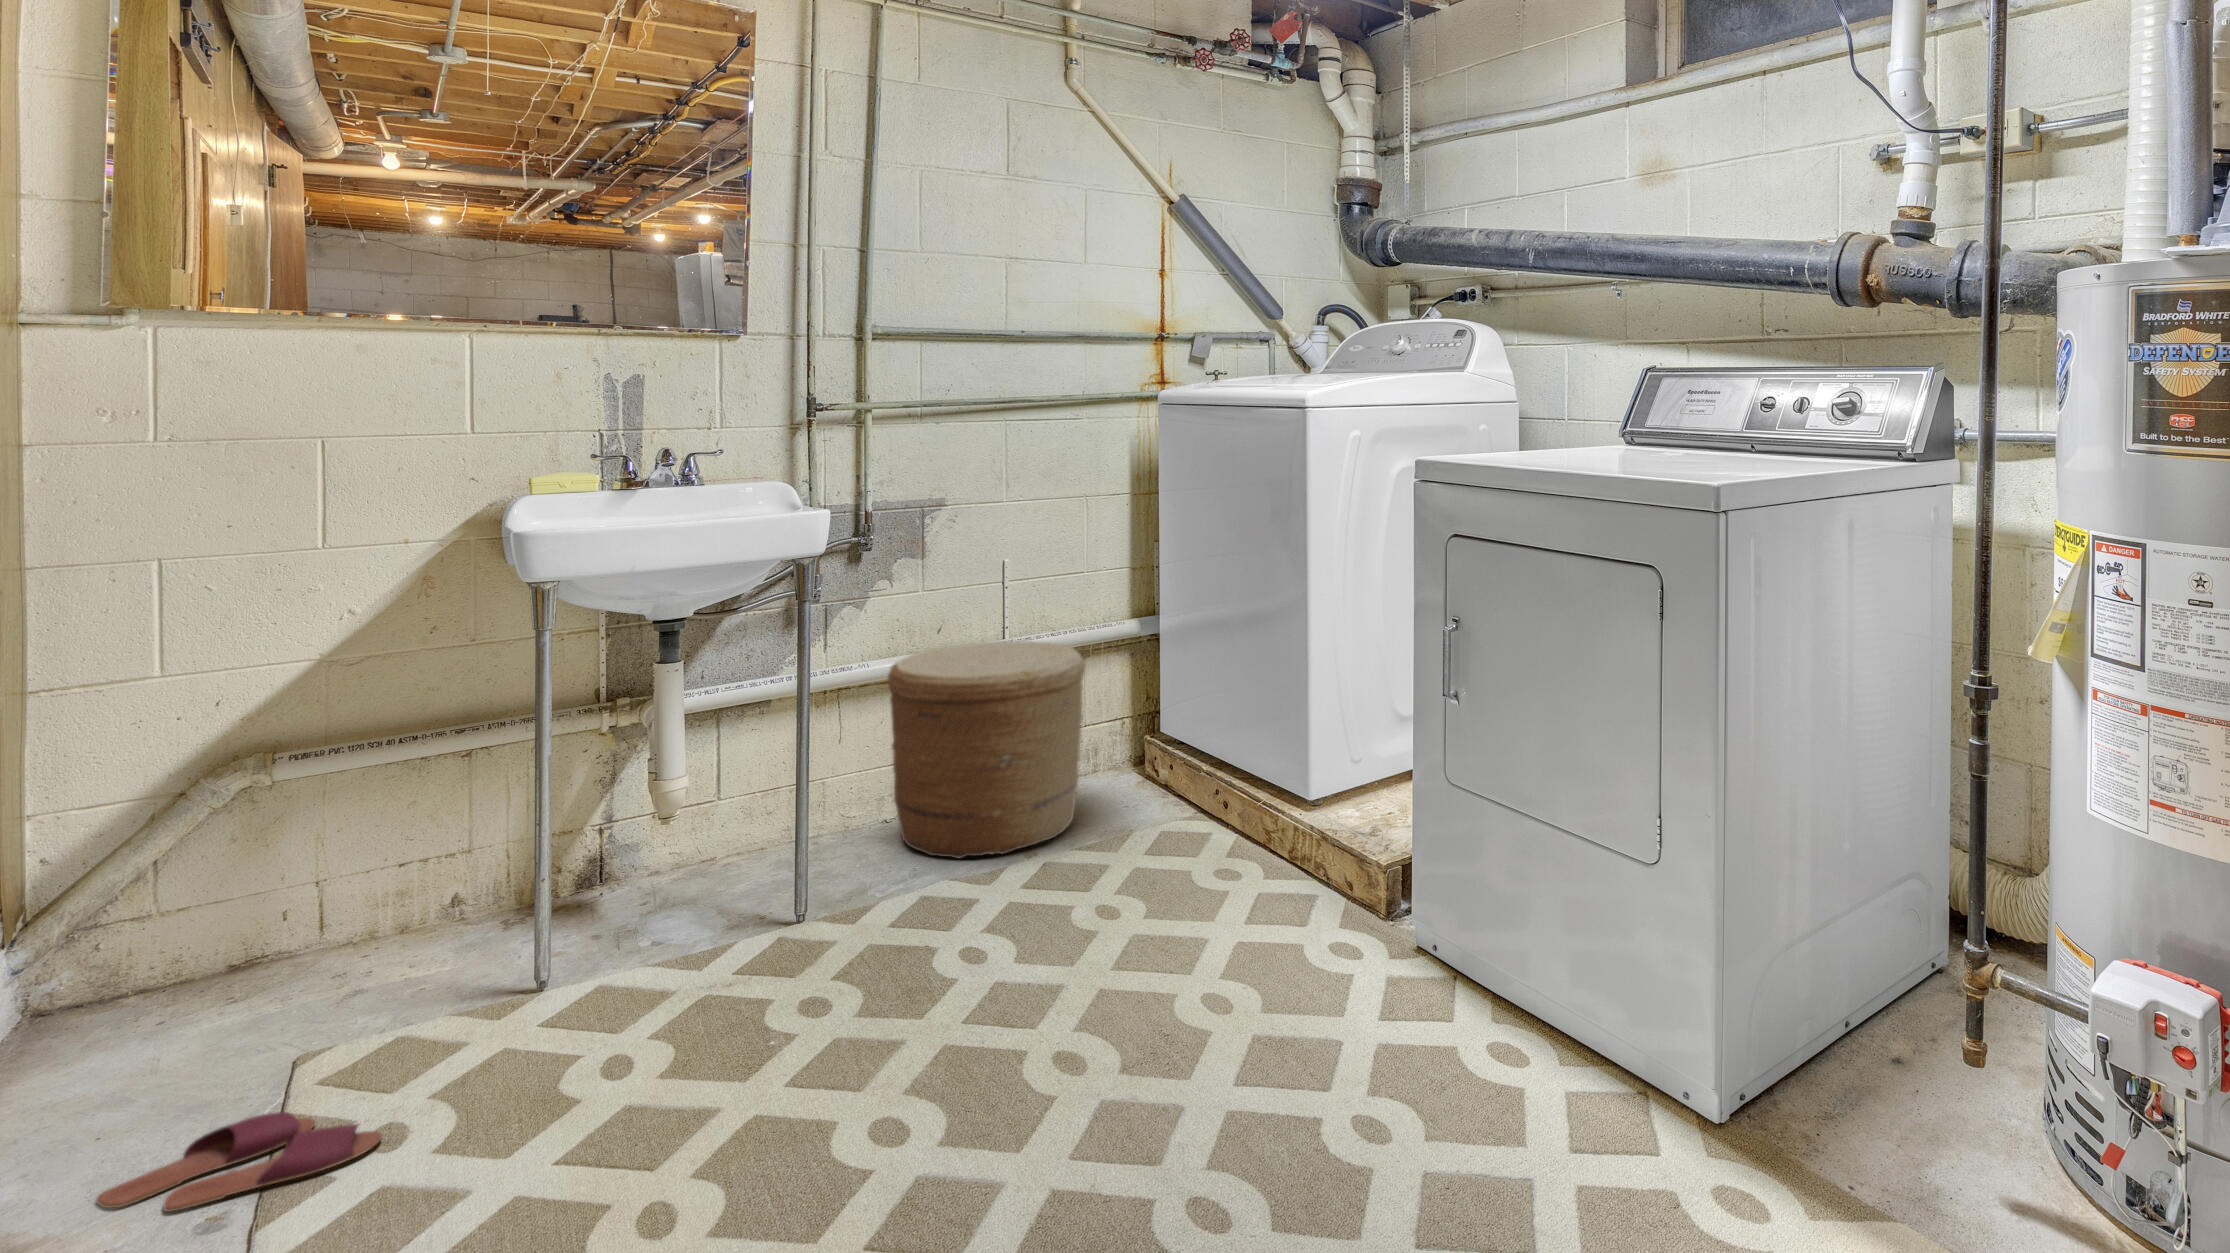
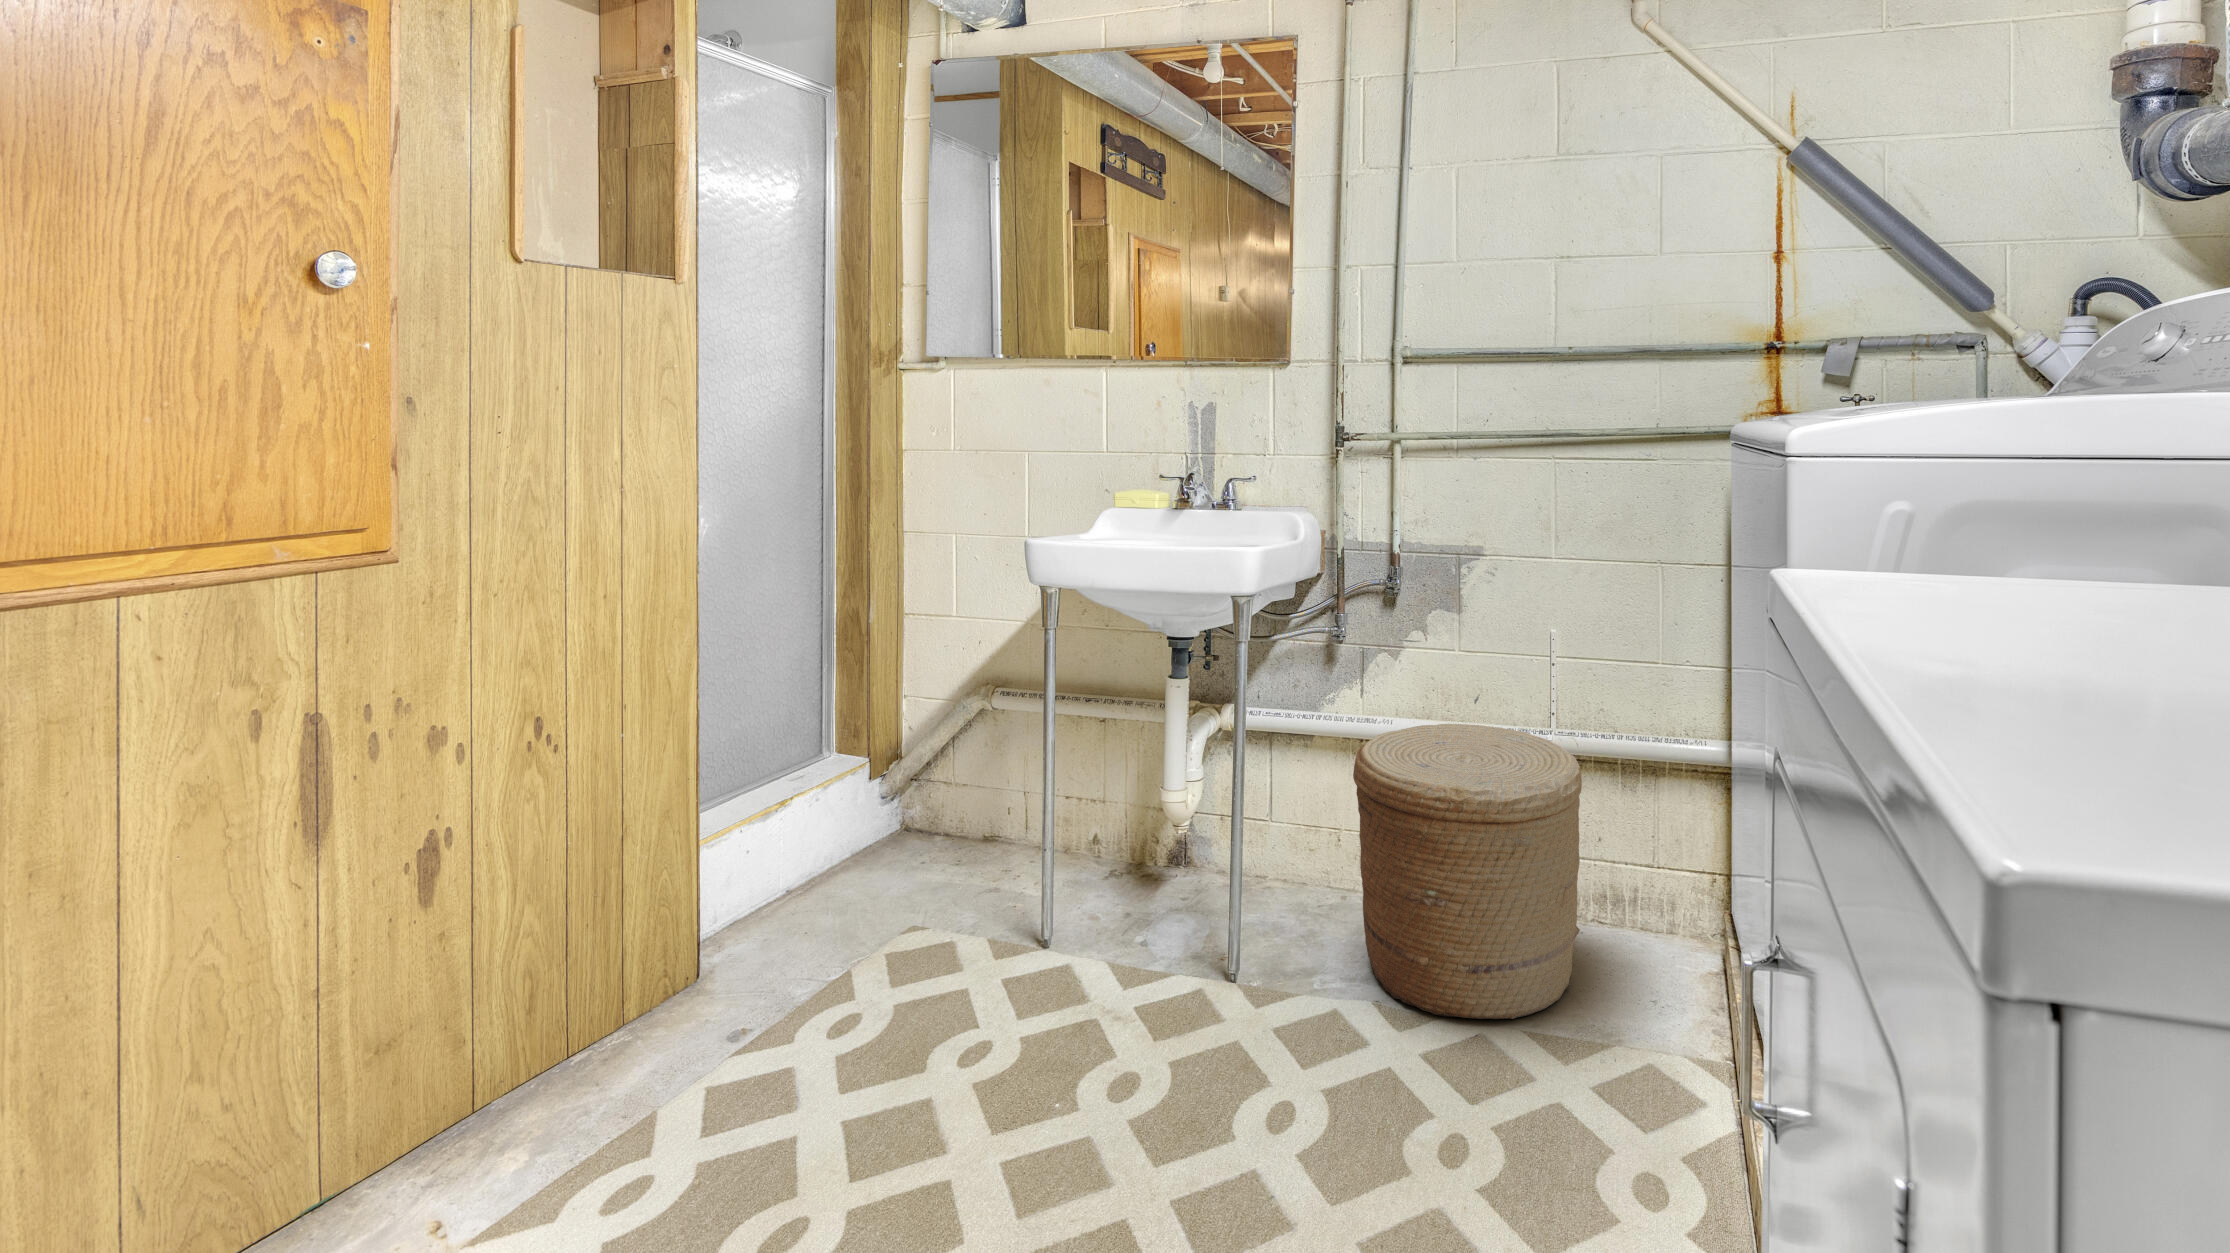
slippers: present [97,1112,382,1212] -> none [623,1008,755,1089]

